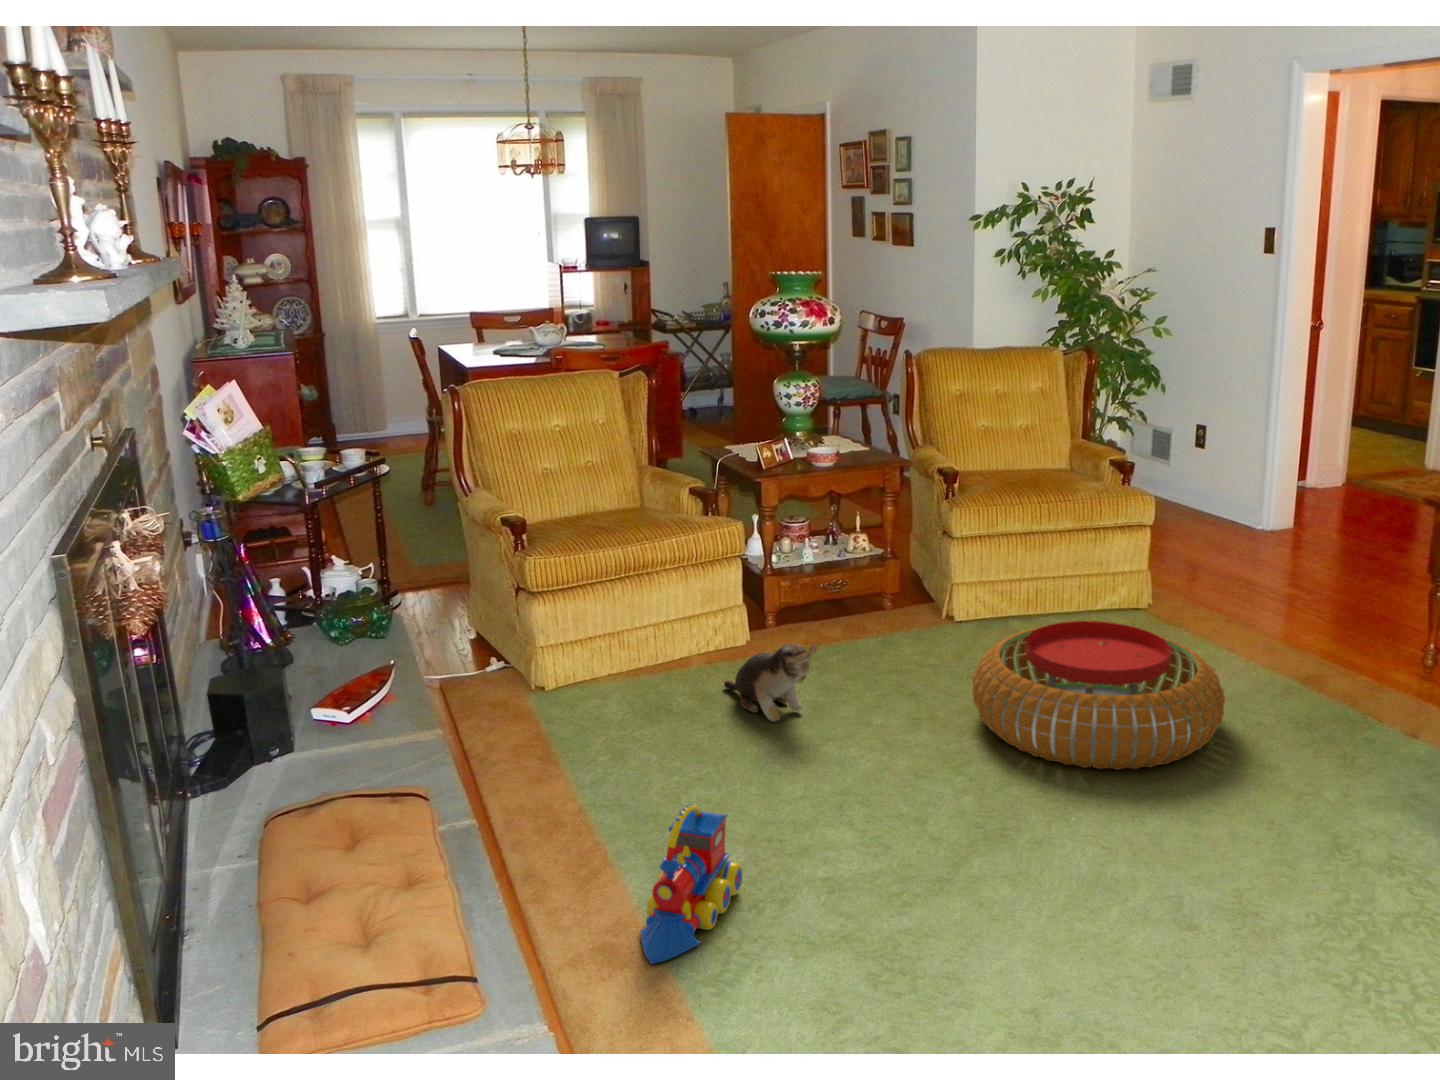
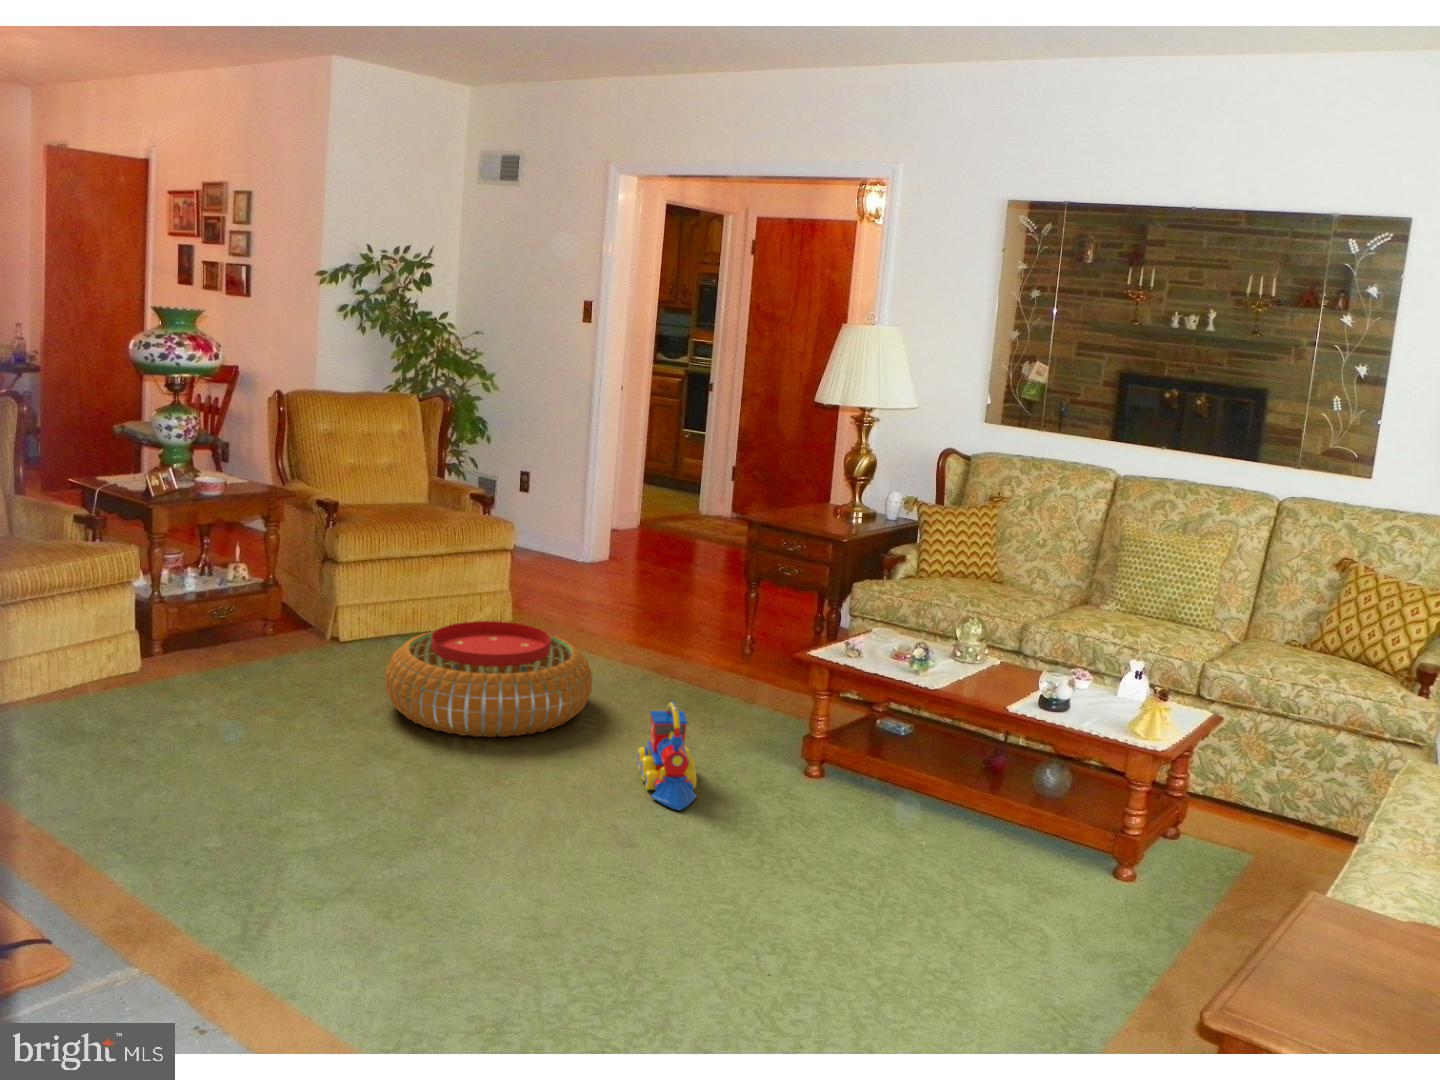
plush toy: present [724,644,817,722] -> none [133,652,244,731]
toy train: present [641,804,743,964] -> present [637,701,697,810]

